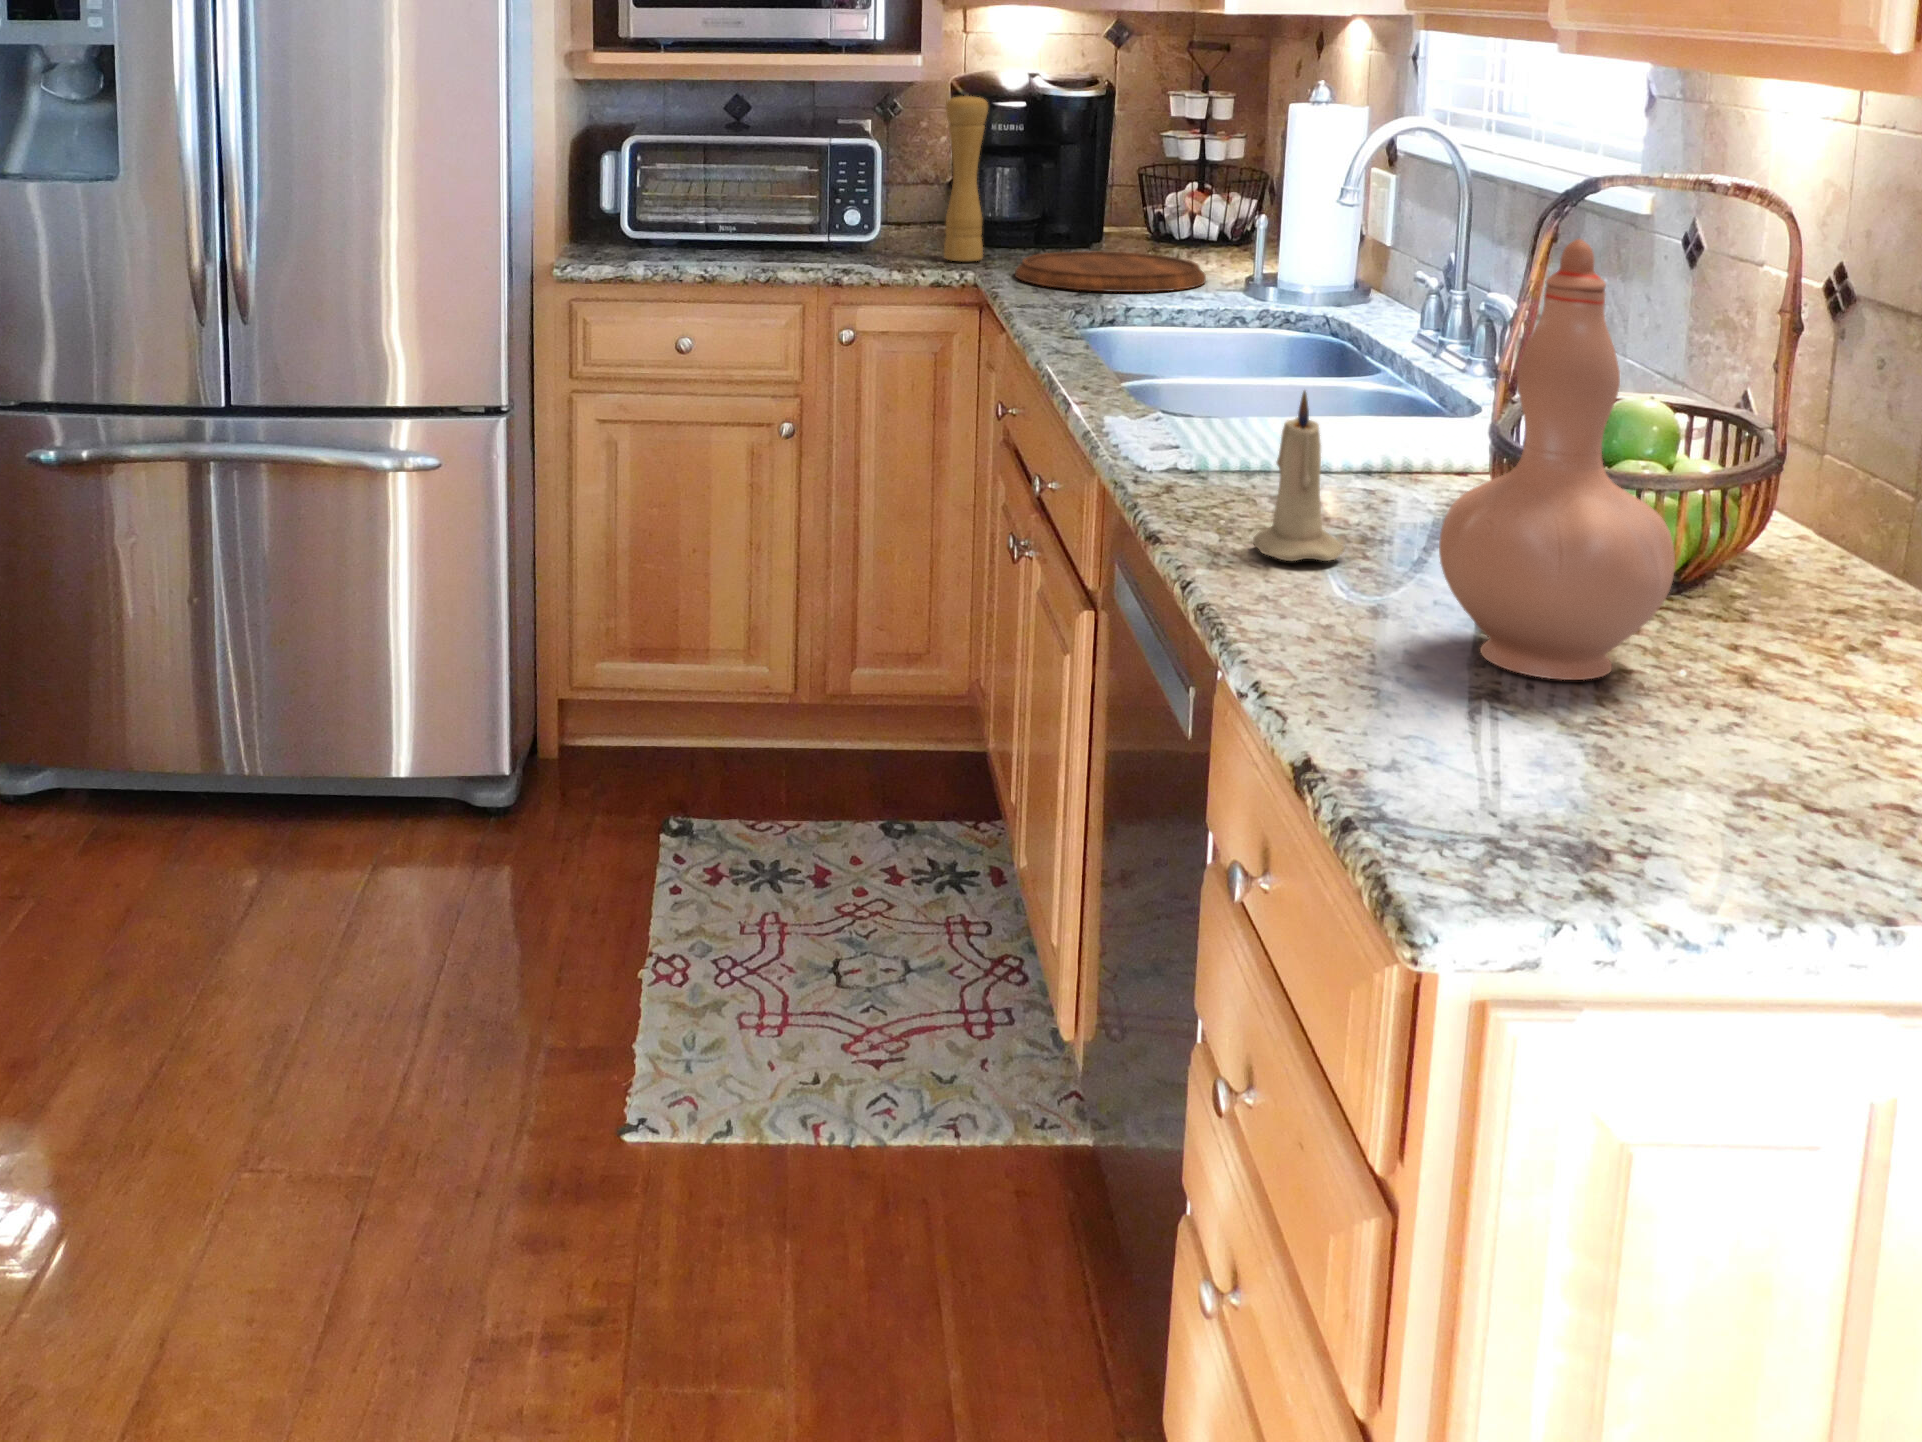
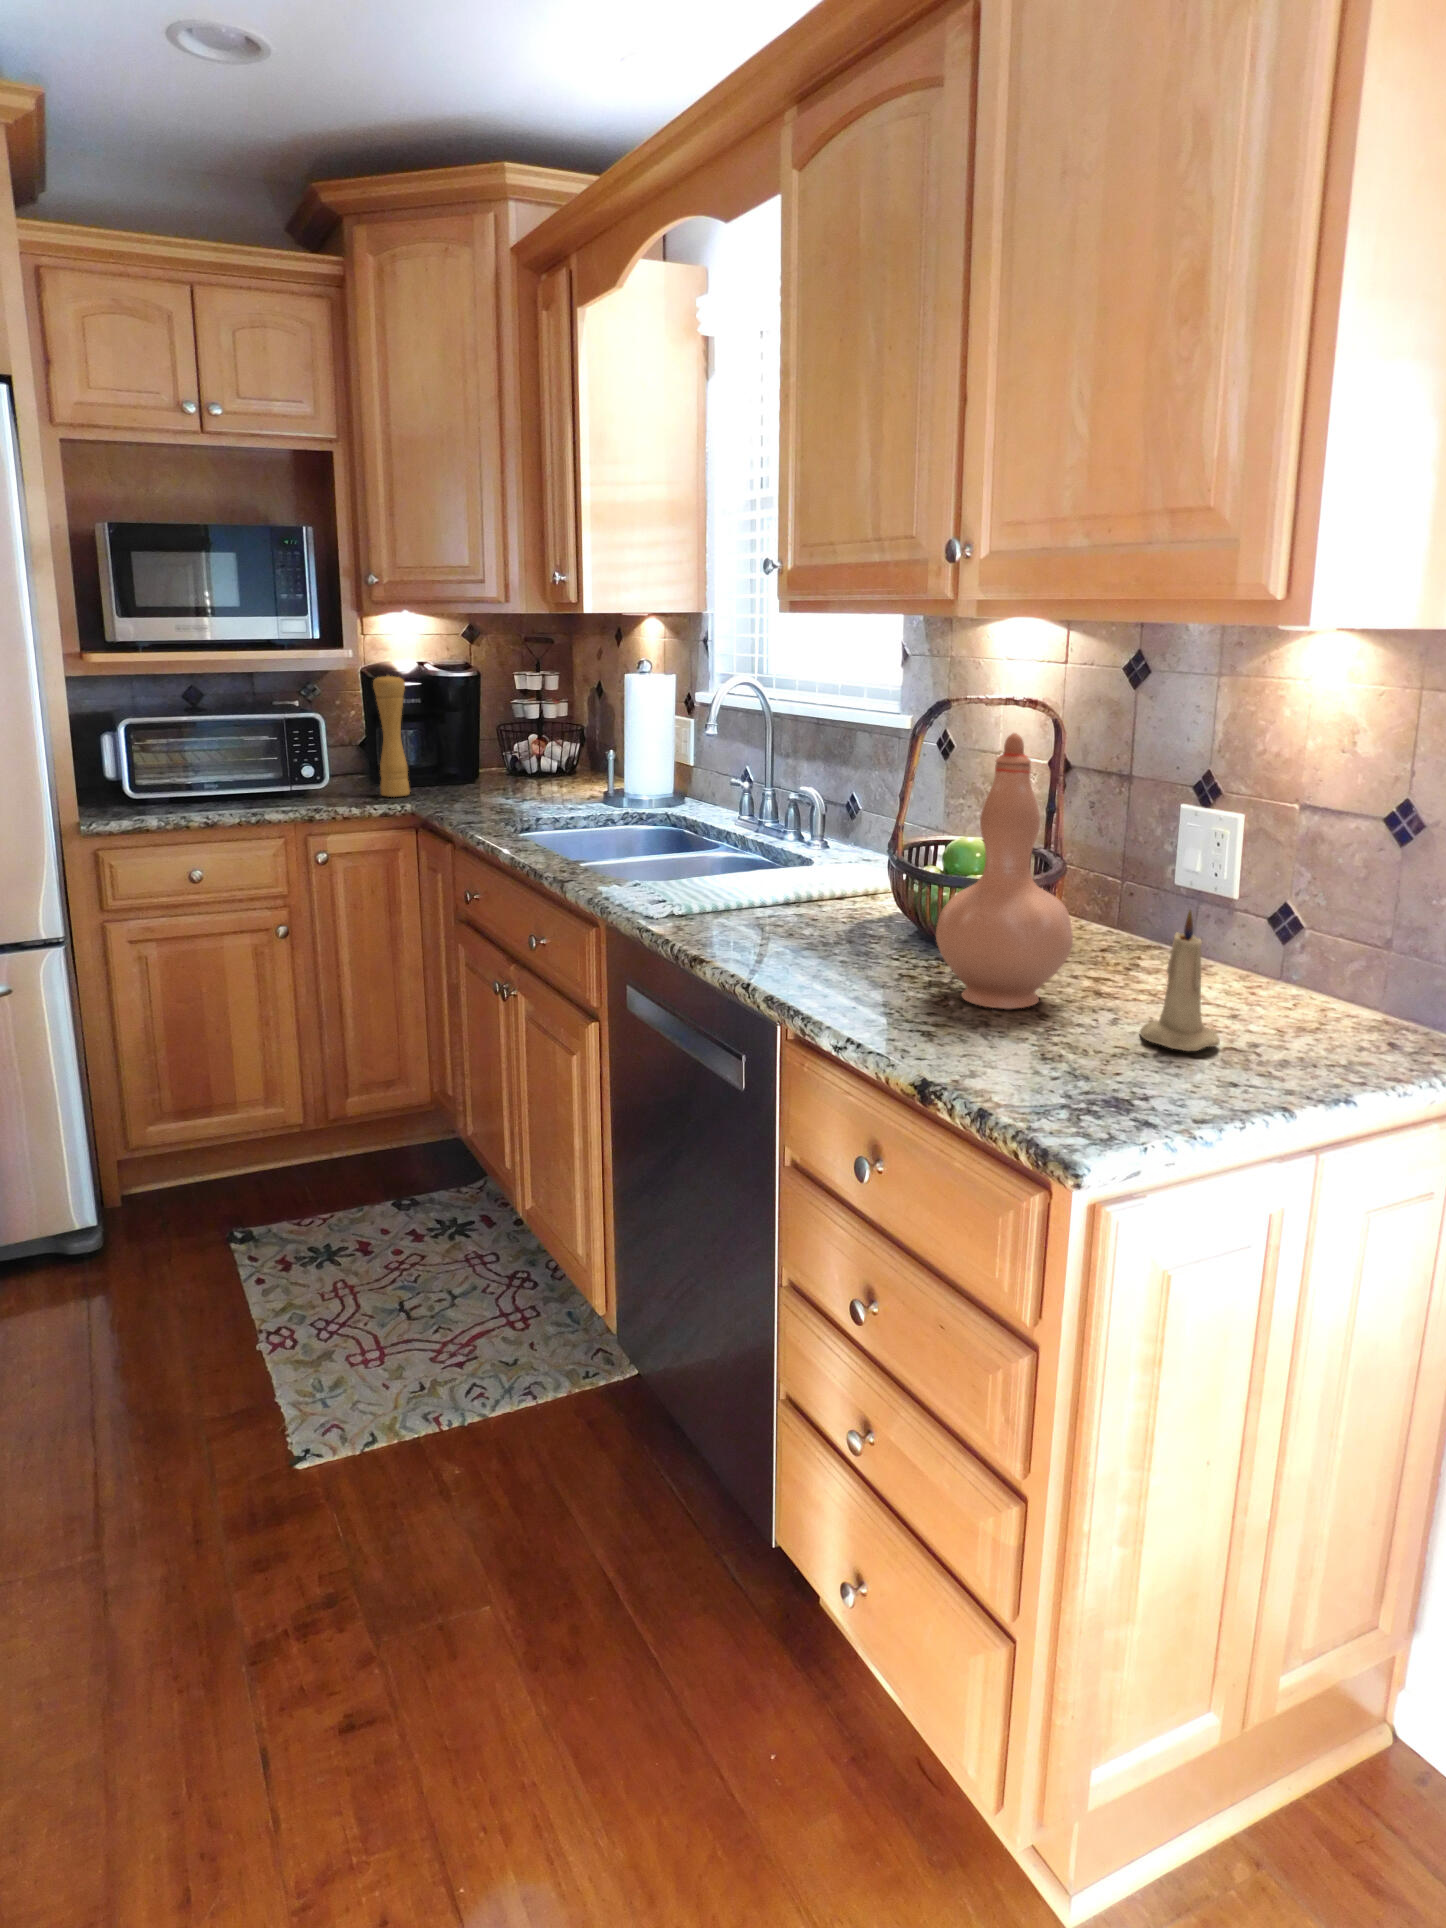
cutting board: present [1015,251,1206,292] -> none [443,783,575,809]
candle: present [1253,391,1345,561] -> present [1140,910,1220,1051]

